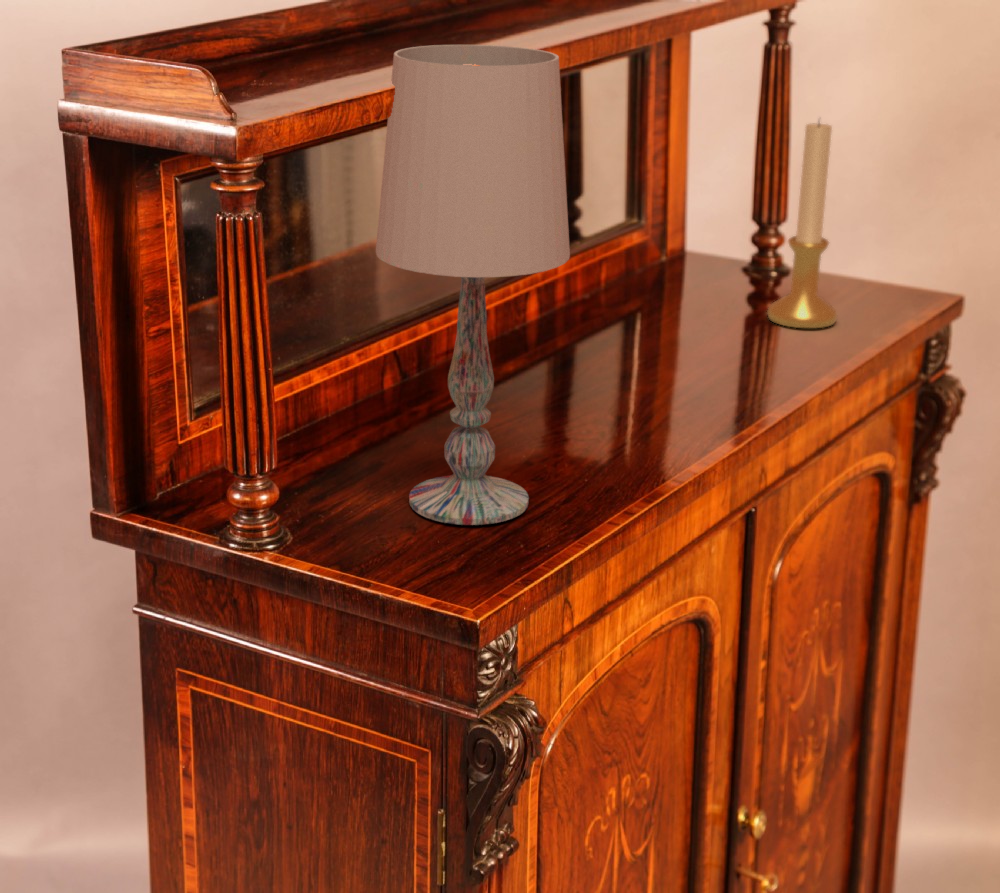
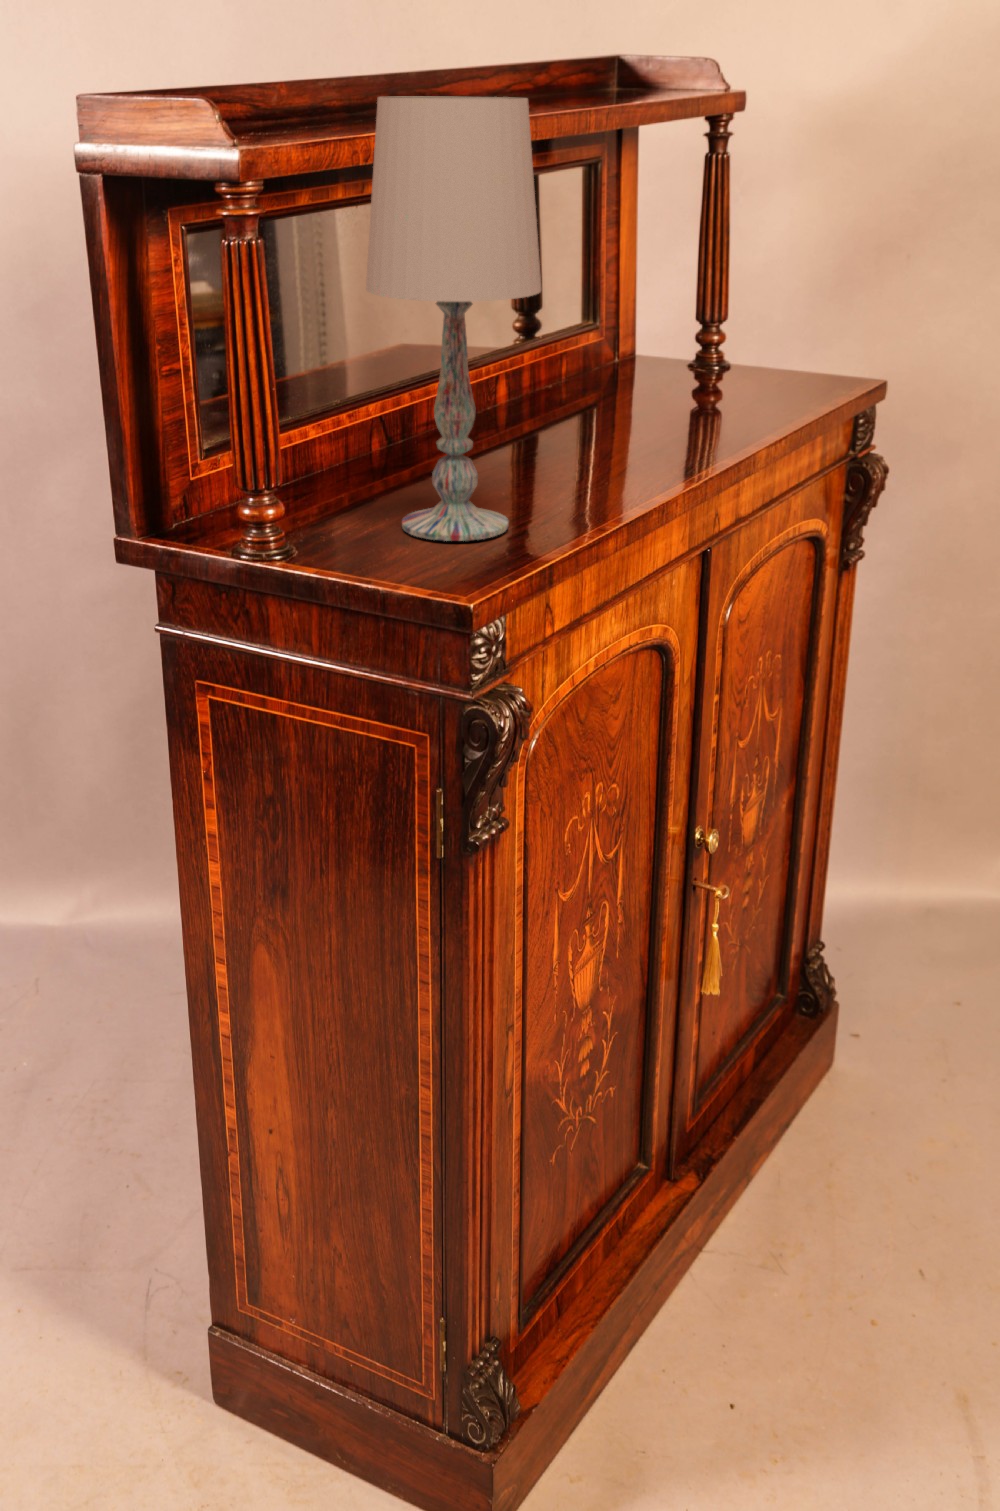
candle holder: present [768,123,837,328] -> none [713,207,776,405]

